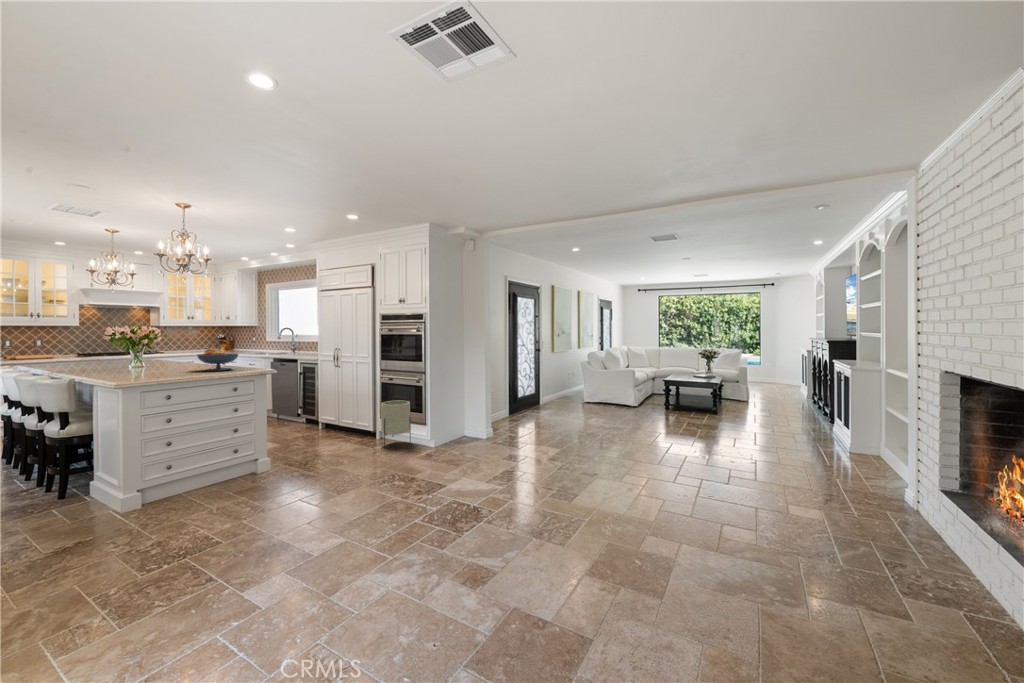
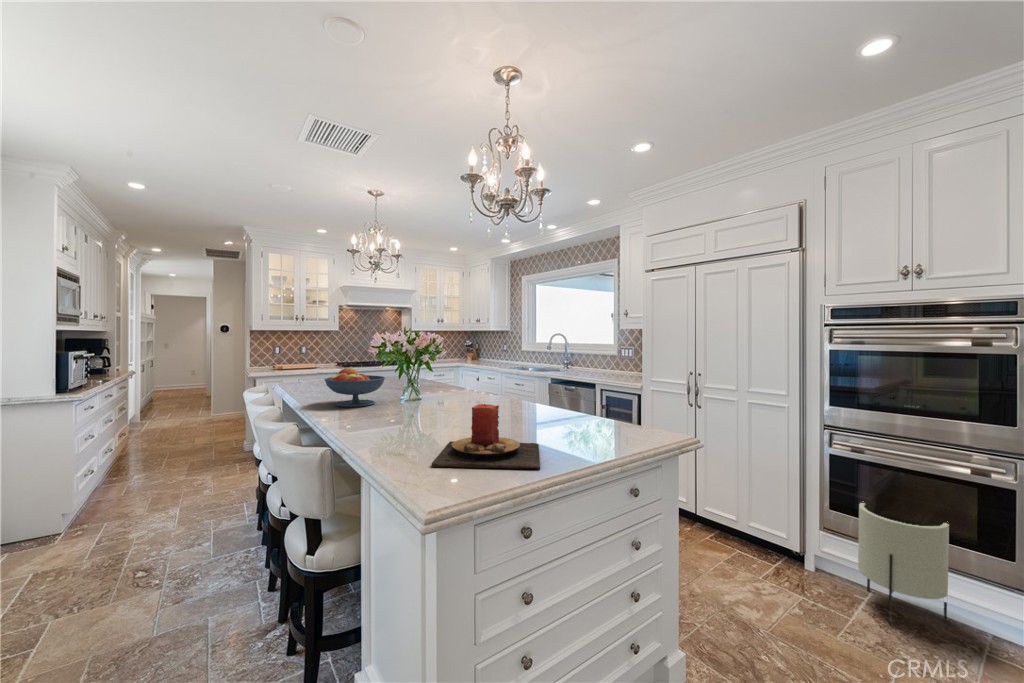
fruit bowl: present [197,348,238,371] -> present [325,368,385,407]
candle: none [121,355,186,378] -> present [431,404,540,469]

